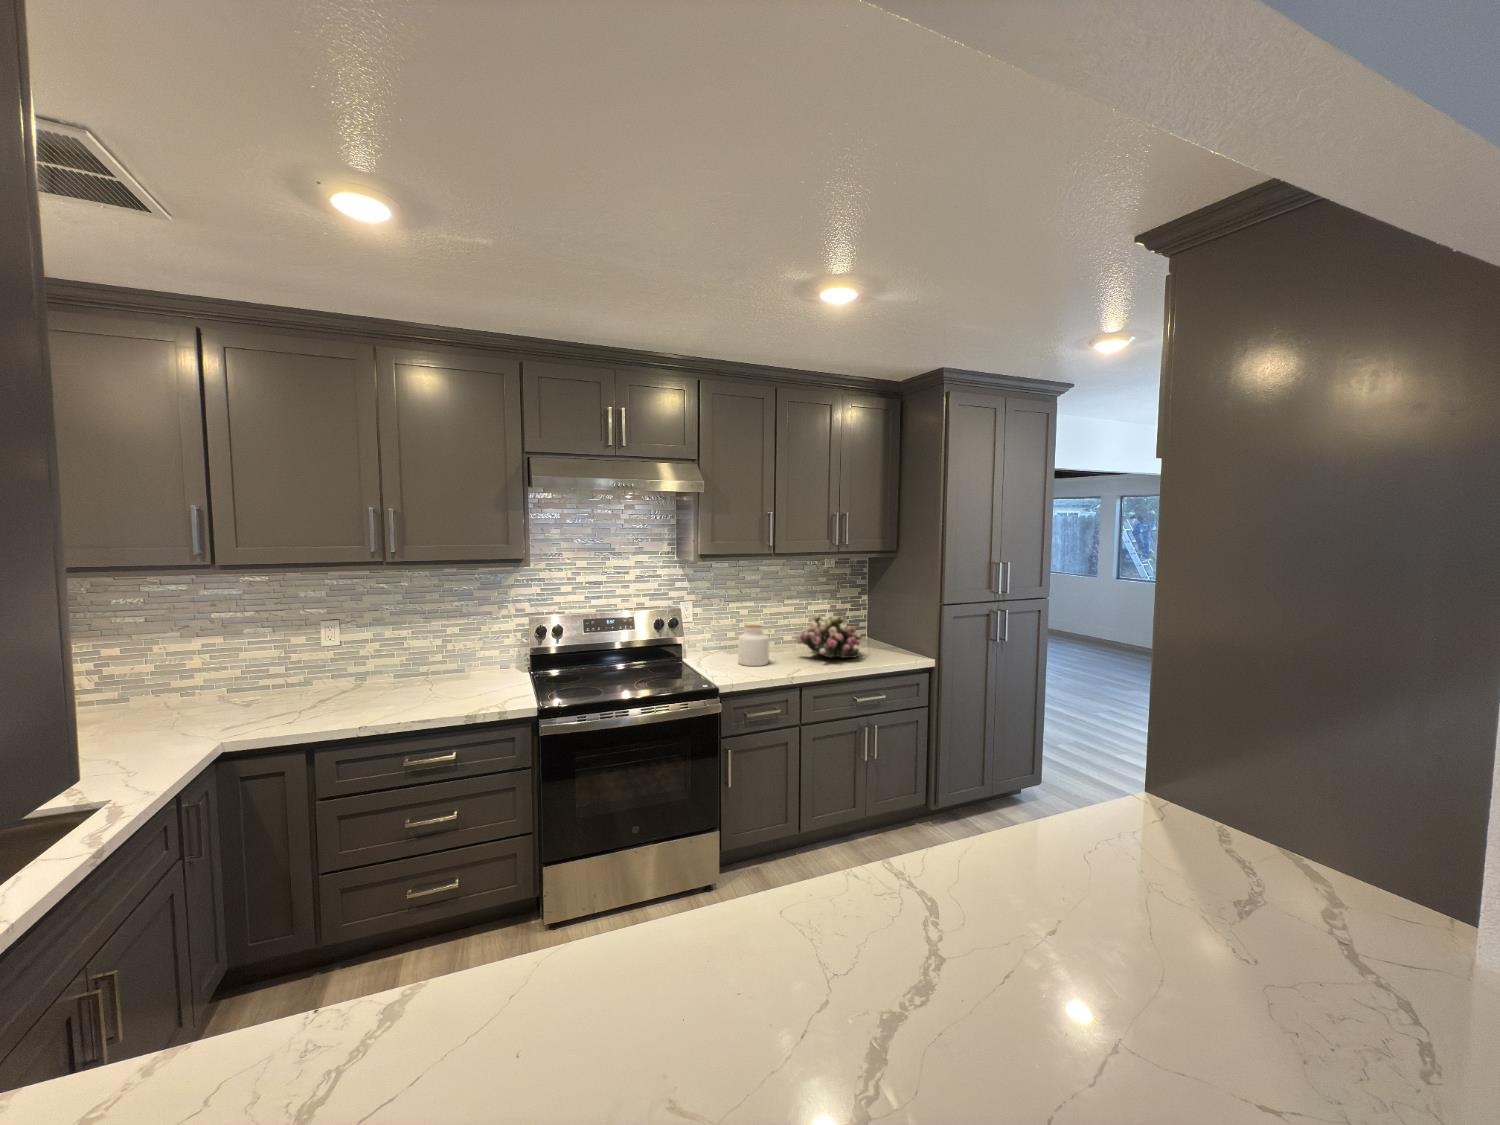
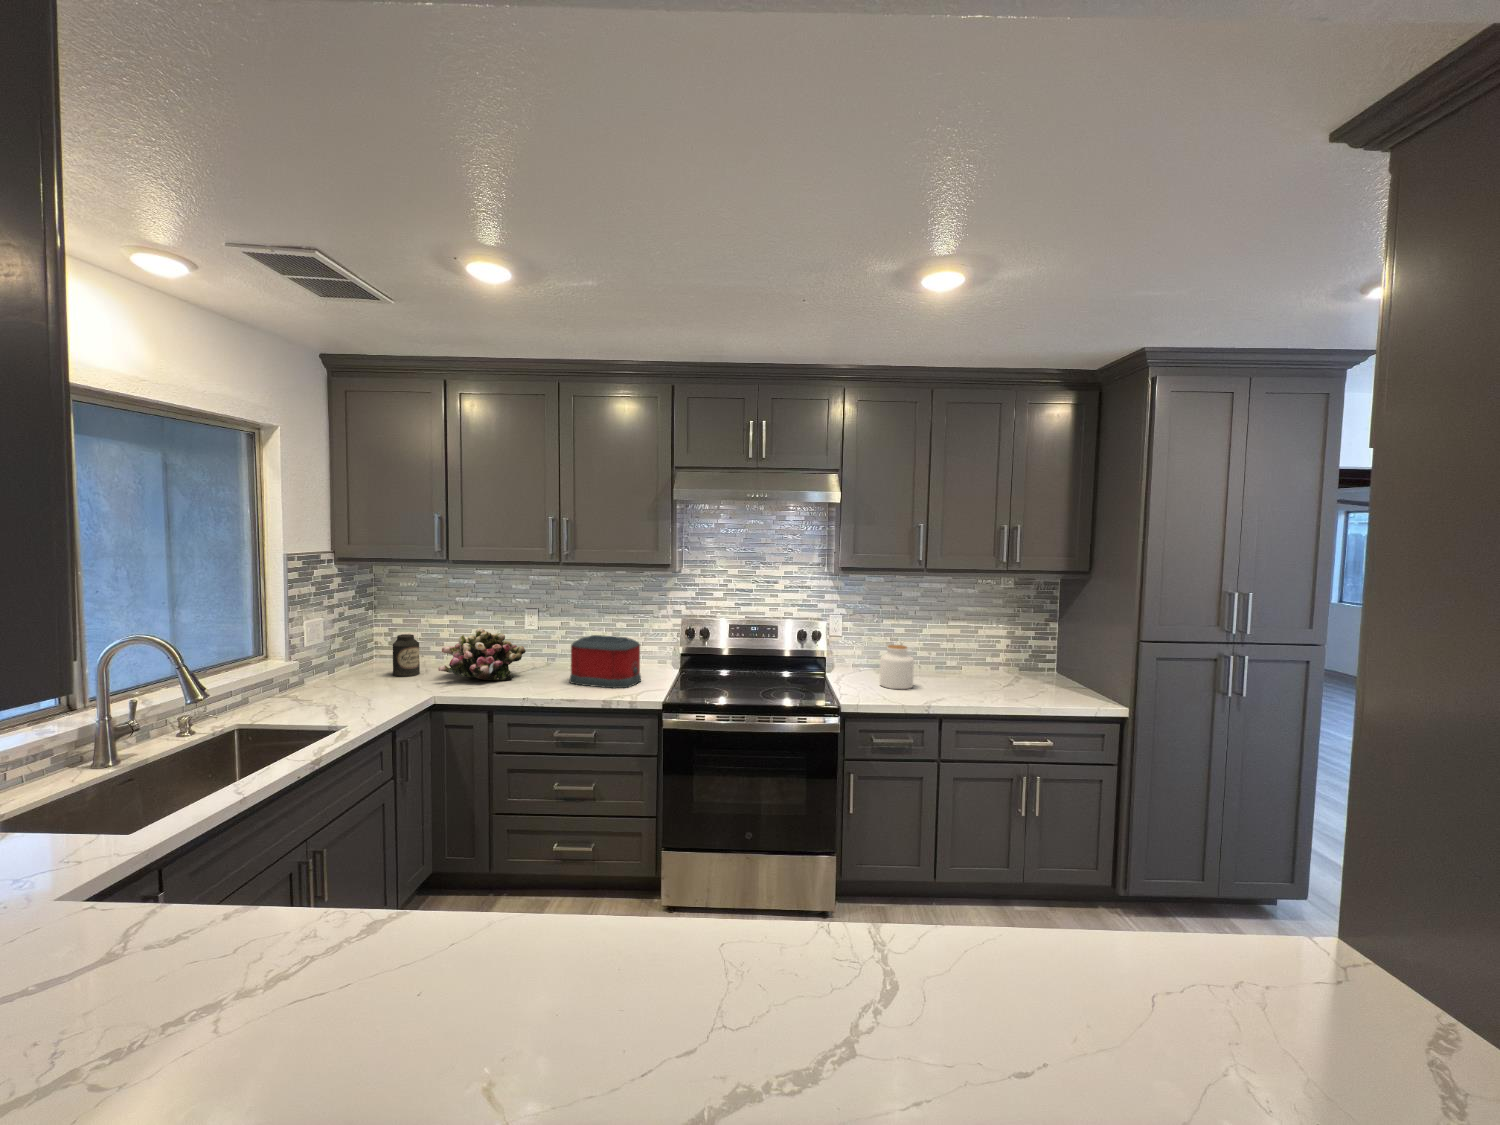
flower arrangement: present [796,614,862,658] -> present [438,628,526,680]
toaster: none [404,642,495,704] -> present [569,635,641,688]
canister: none [118,668,167,727] -> present [393,634,420,677]

